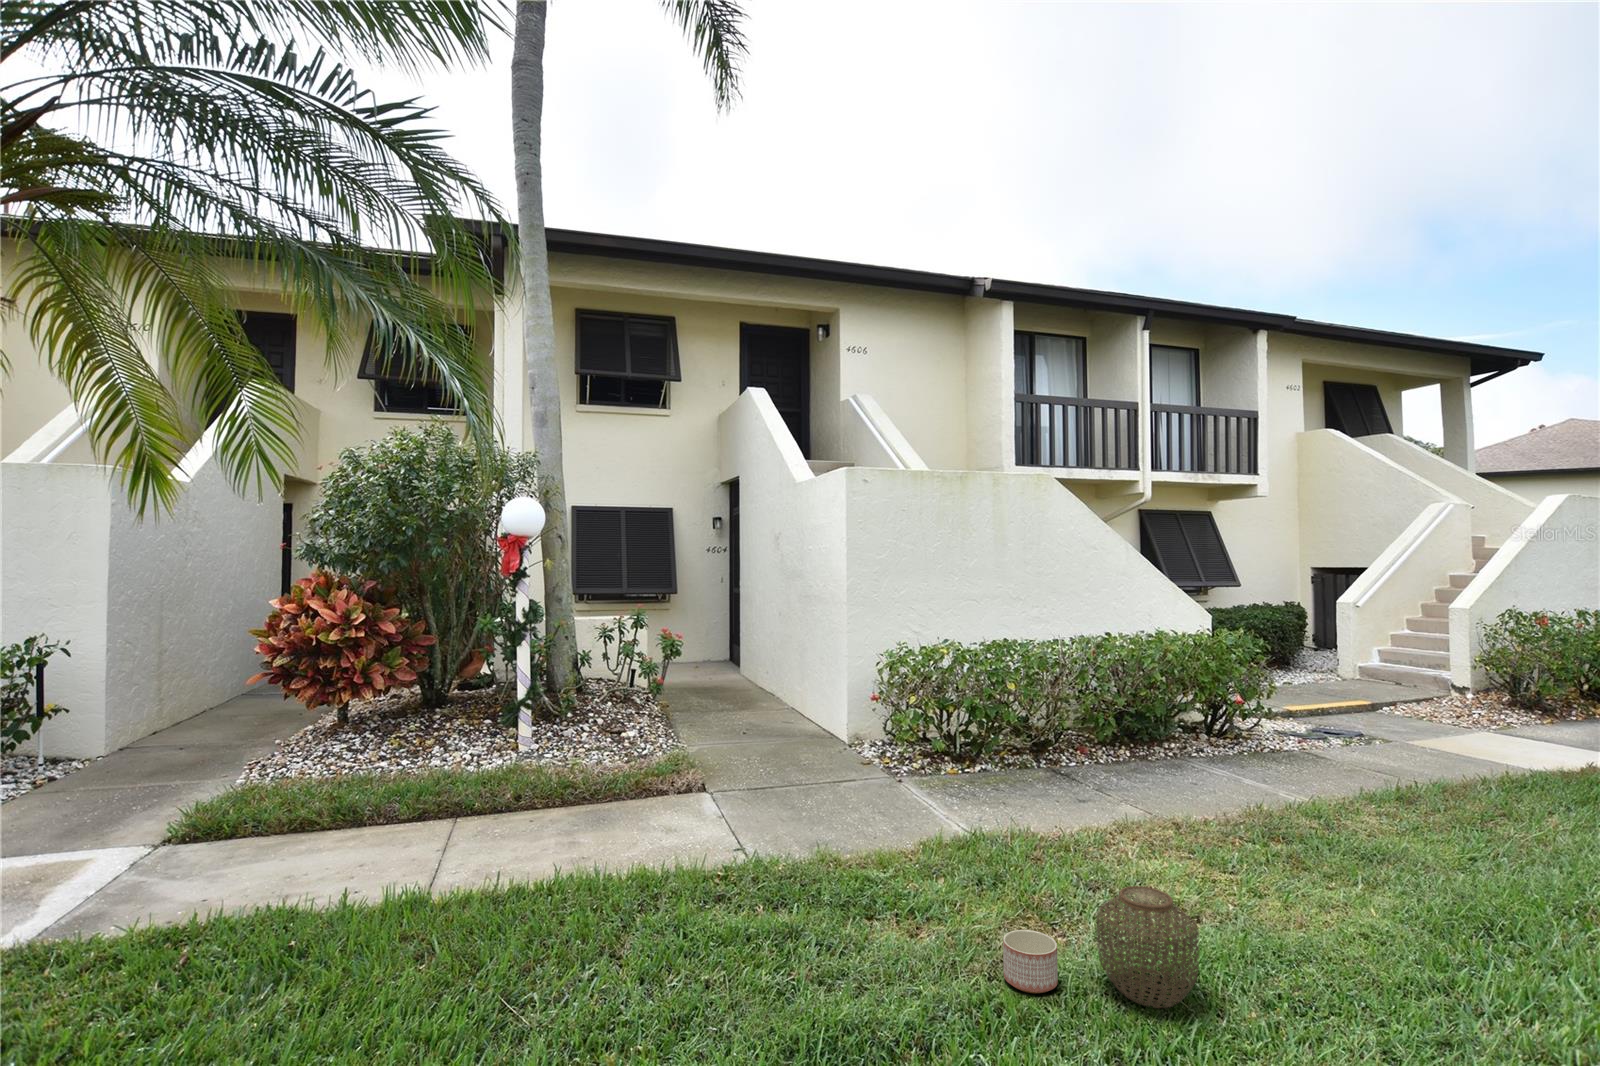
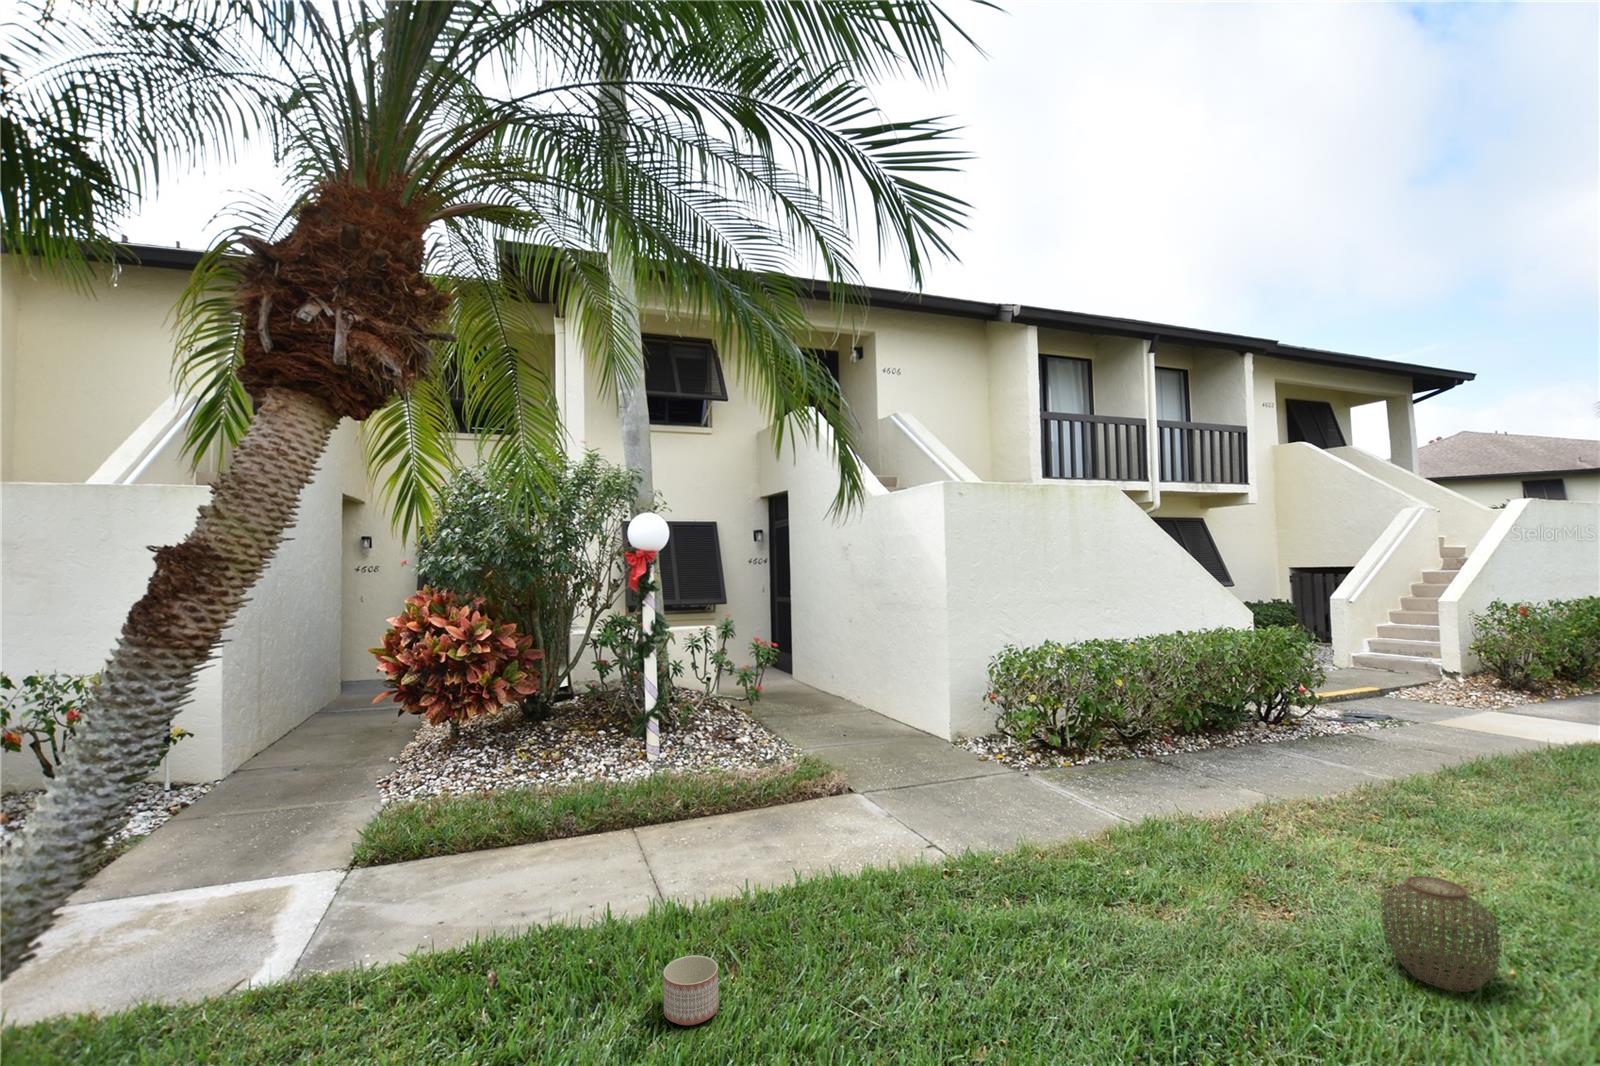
planter: present [1003,930,1058,993] -> present [663,955,719,1026]

